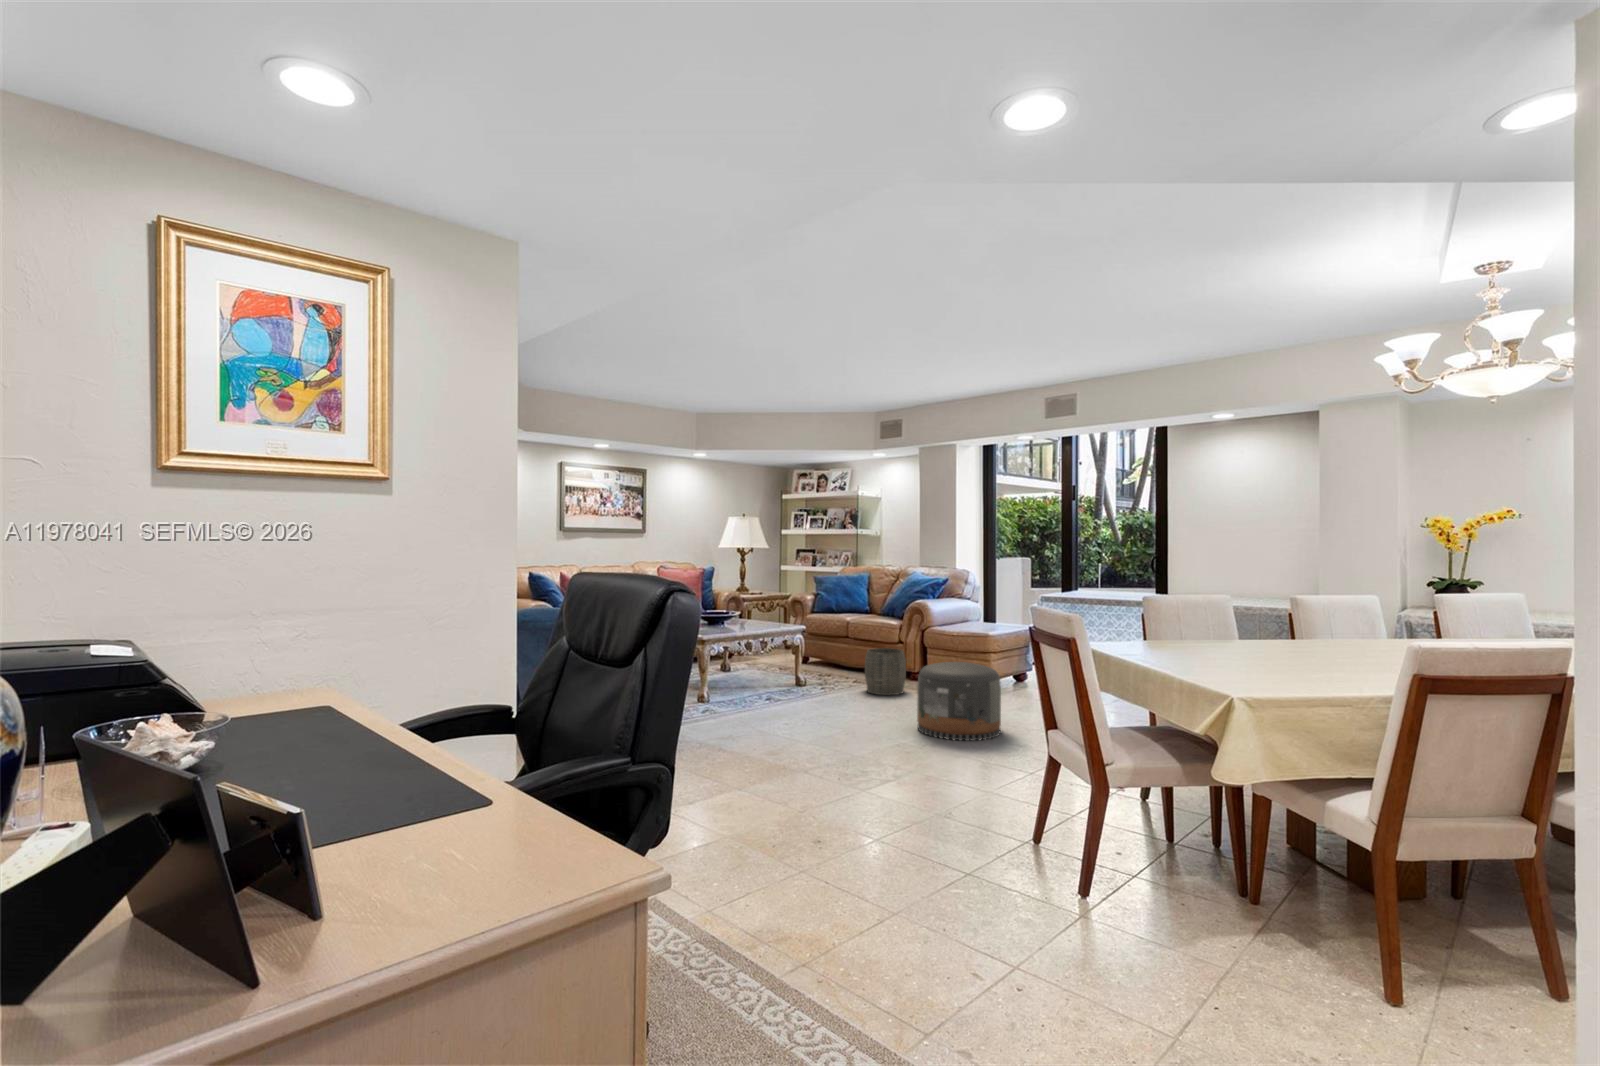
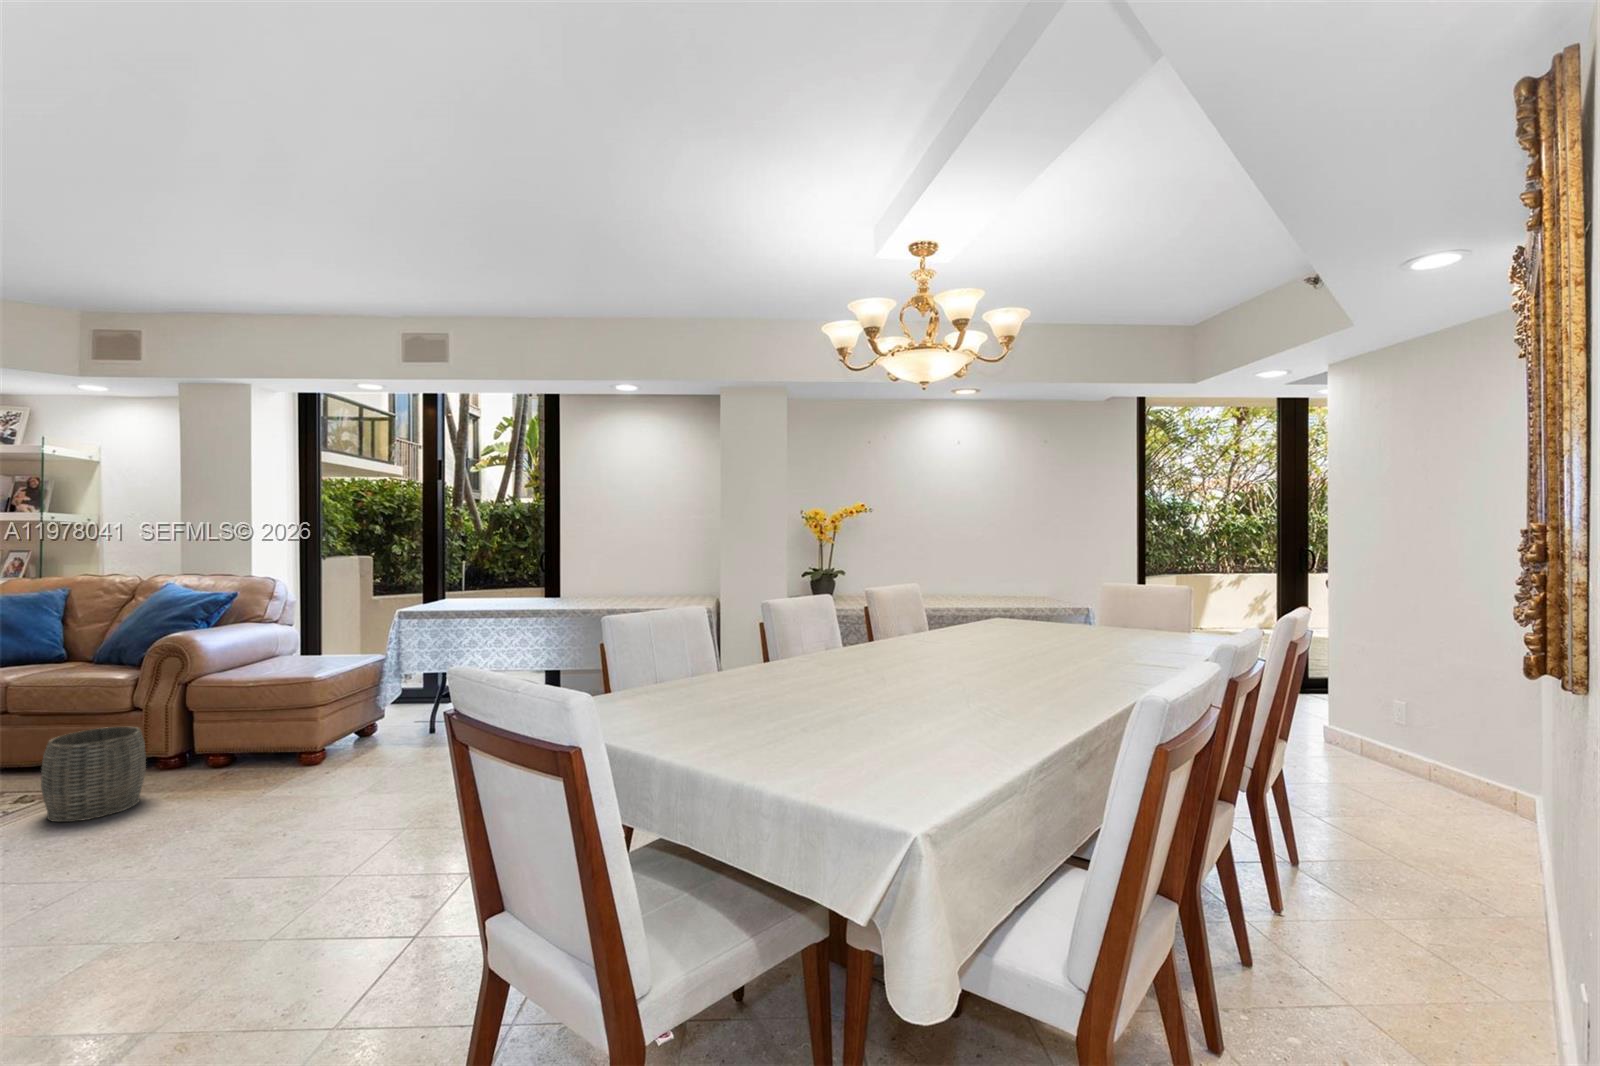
pouf: present [917,662,1001,741] -> none [168,747,347,910]

